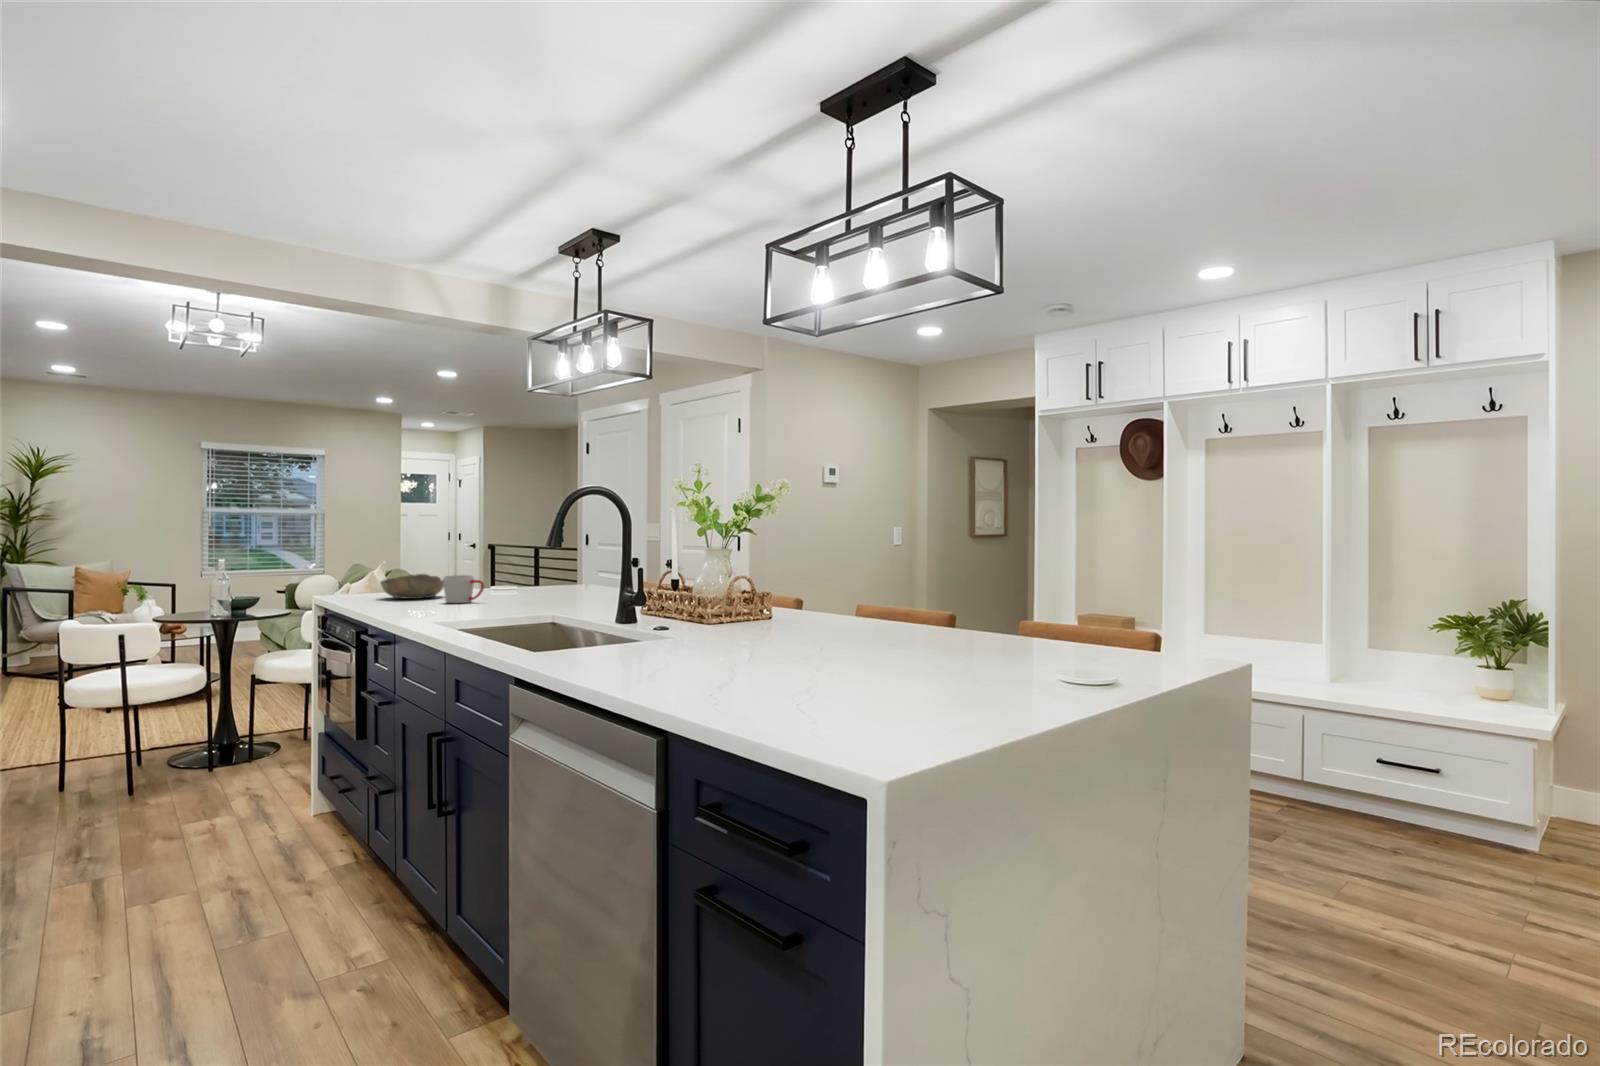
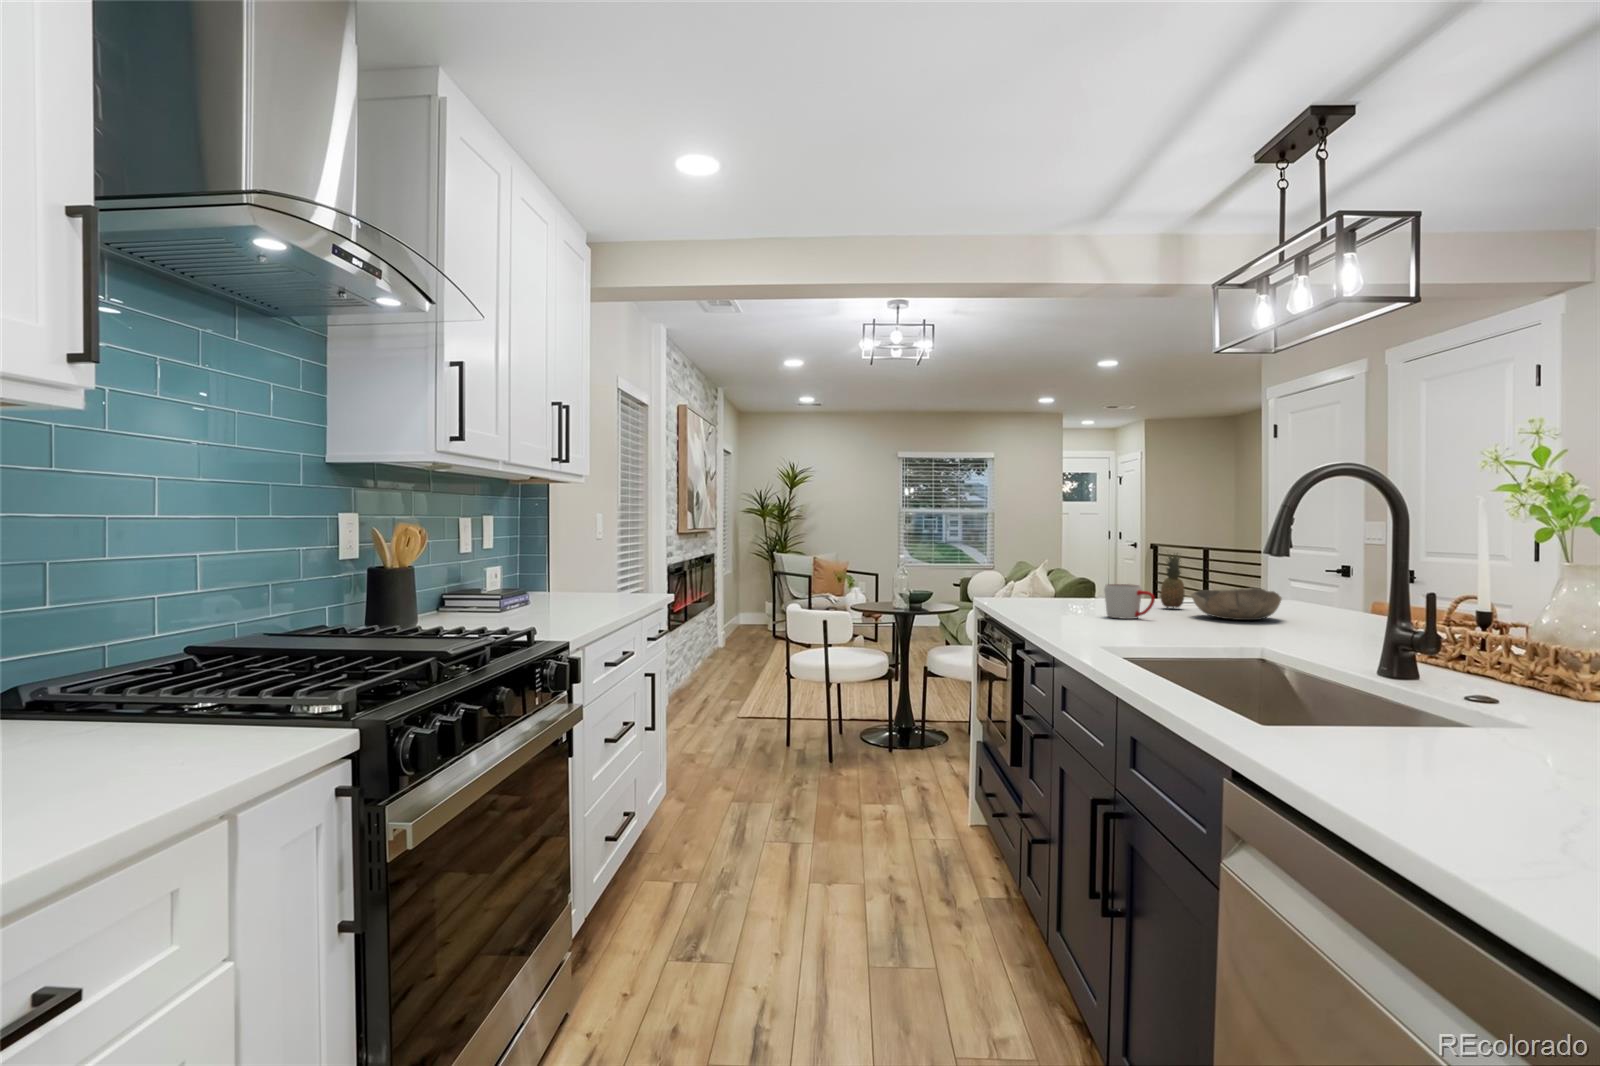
fruit: none [490,547,509,595] -> present [1160,554,1185,608]
bowl: present [380,574,444,599] -> present [1192,588,1282,620]

